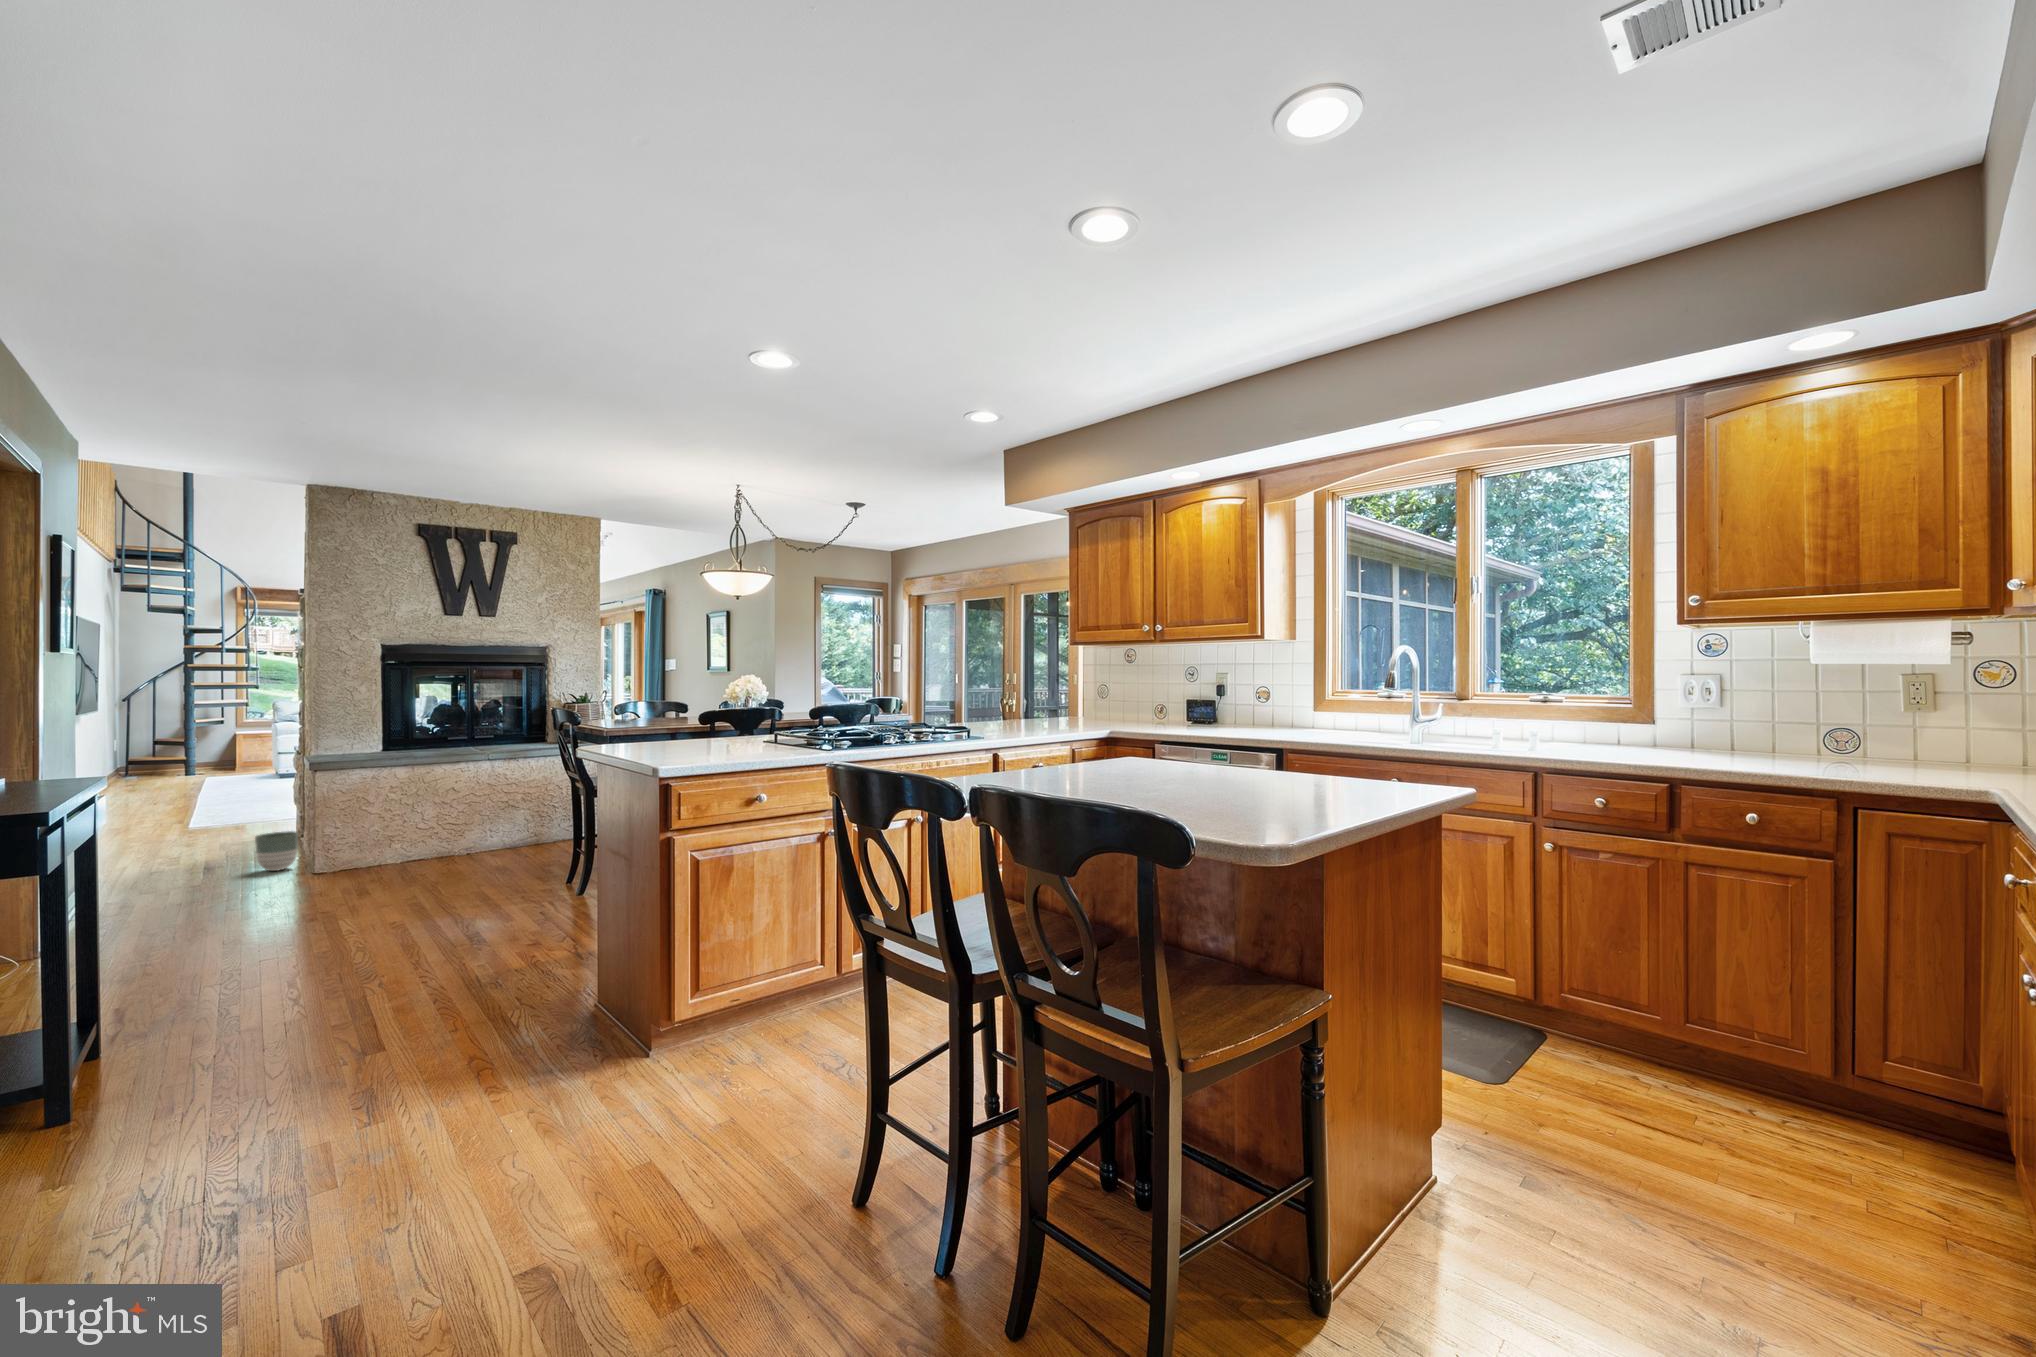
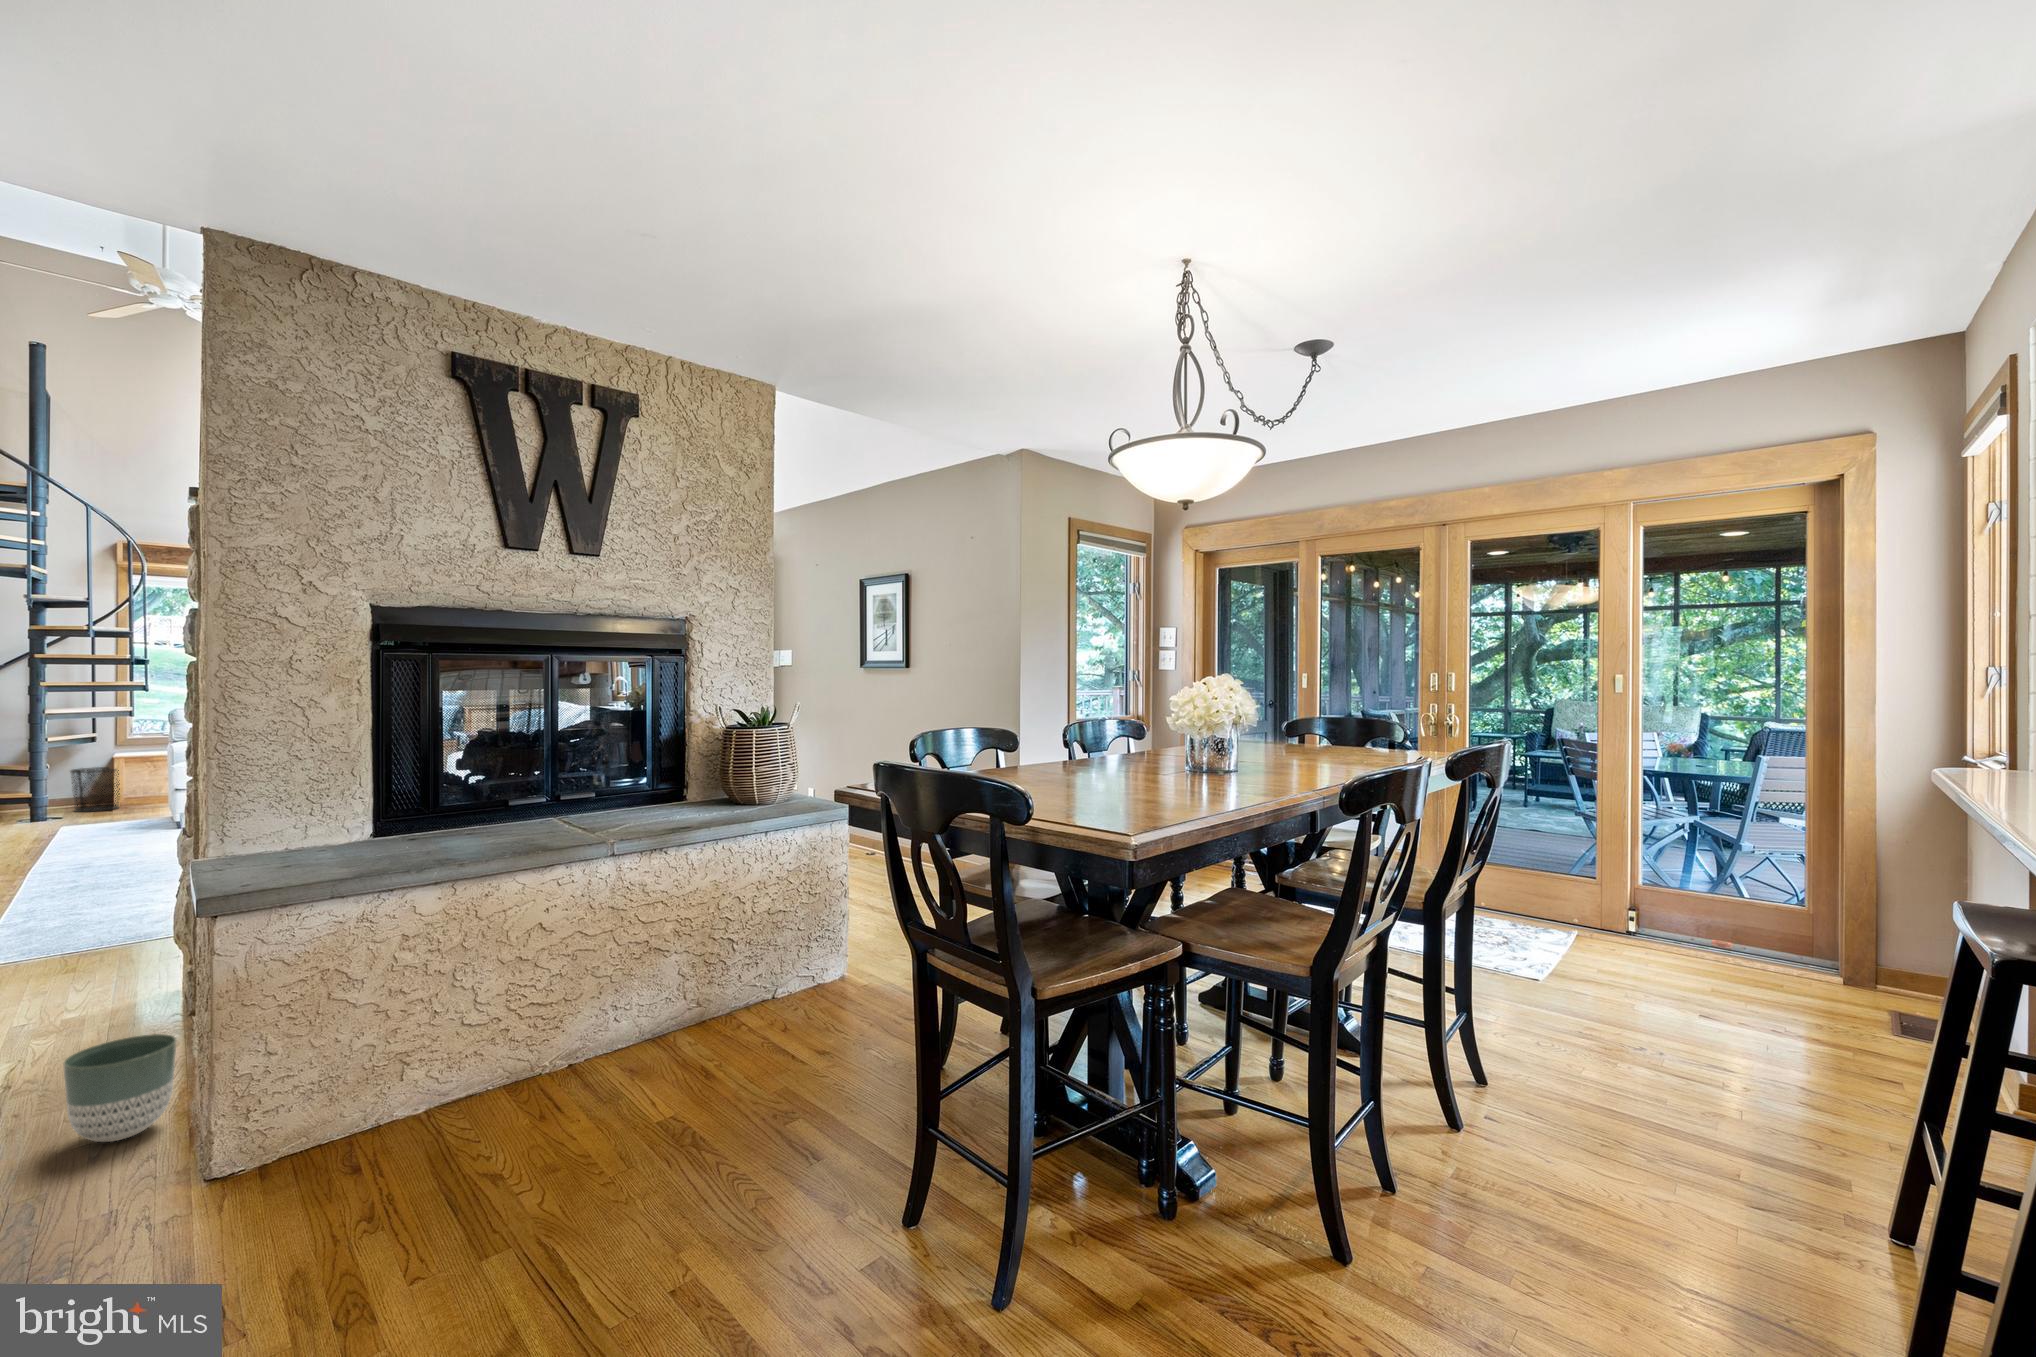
waste bin: none [208,741,242,770] -> present [70,767,120,812]

